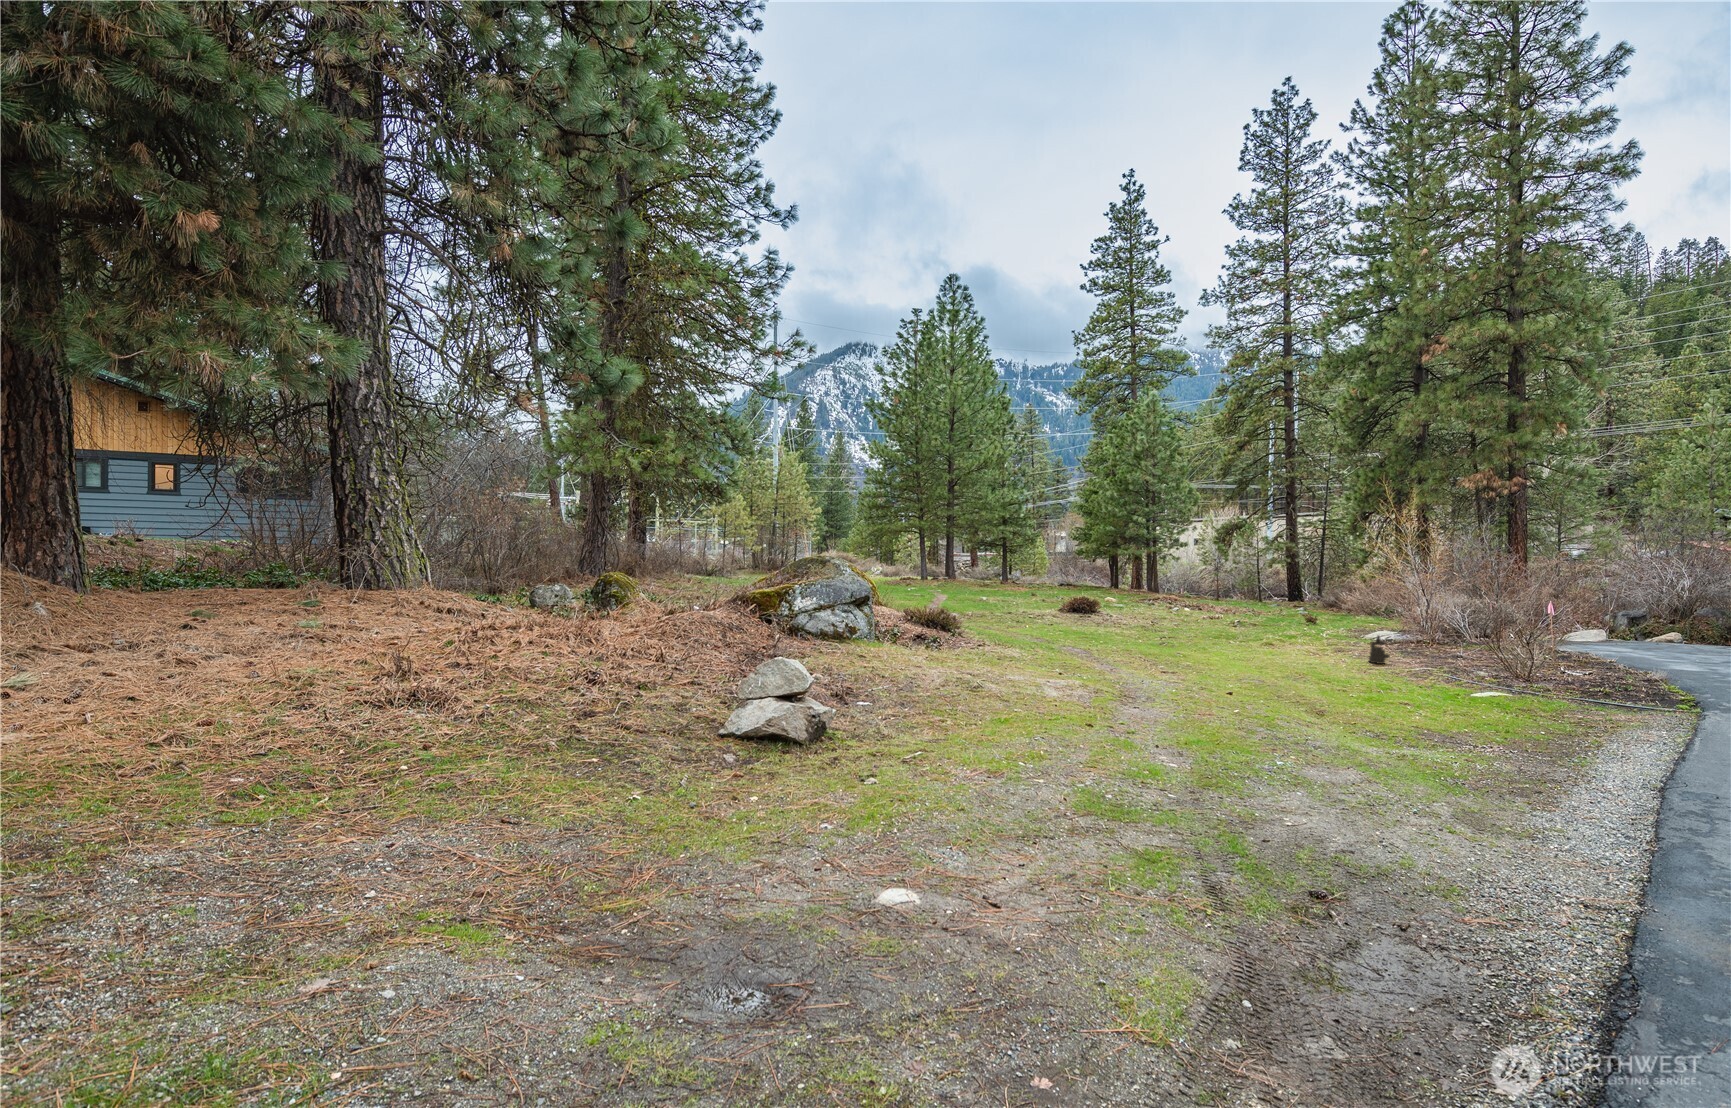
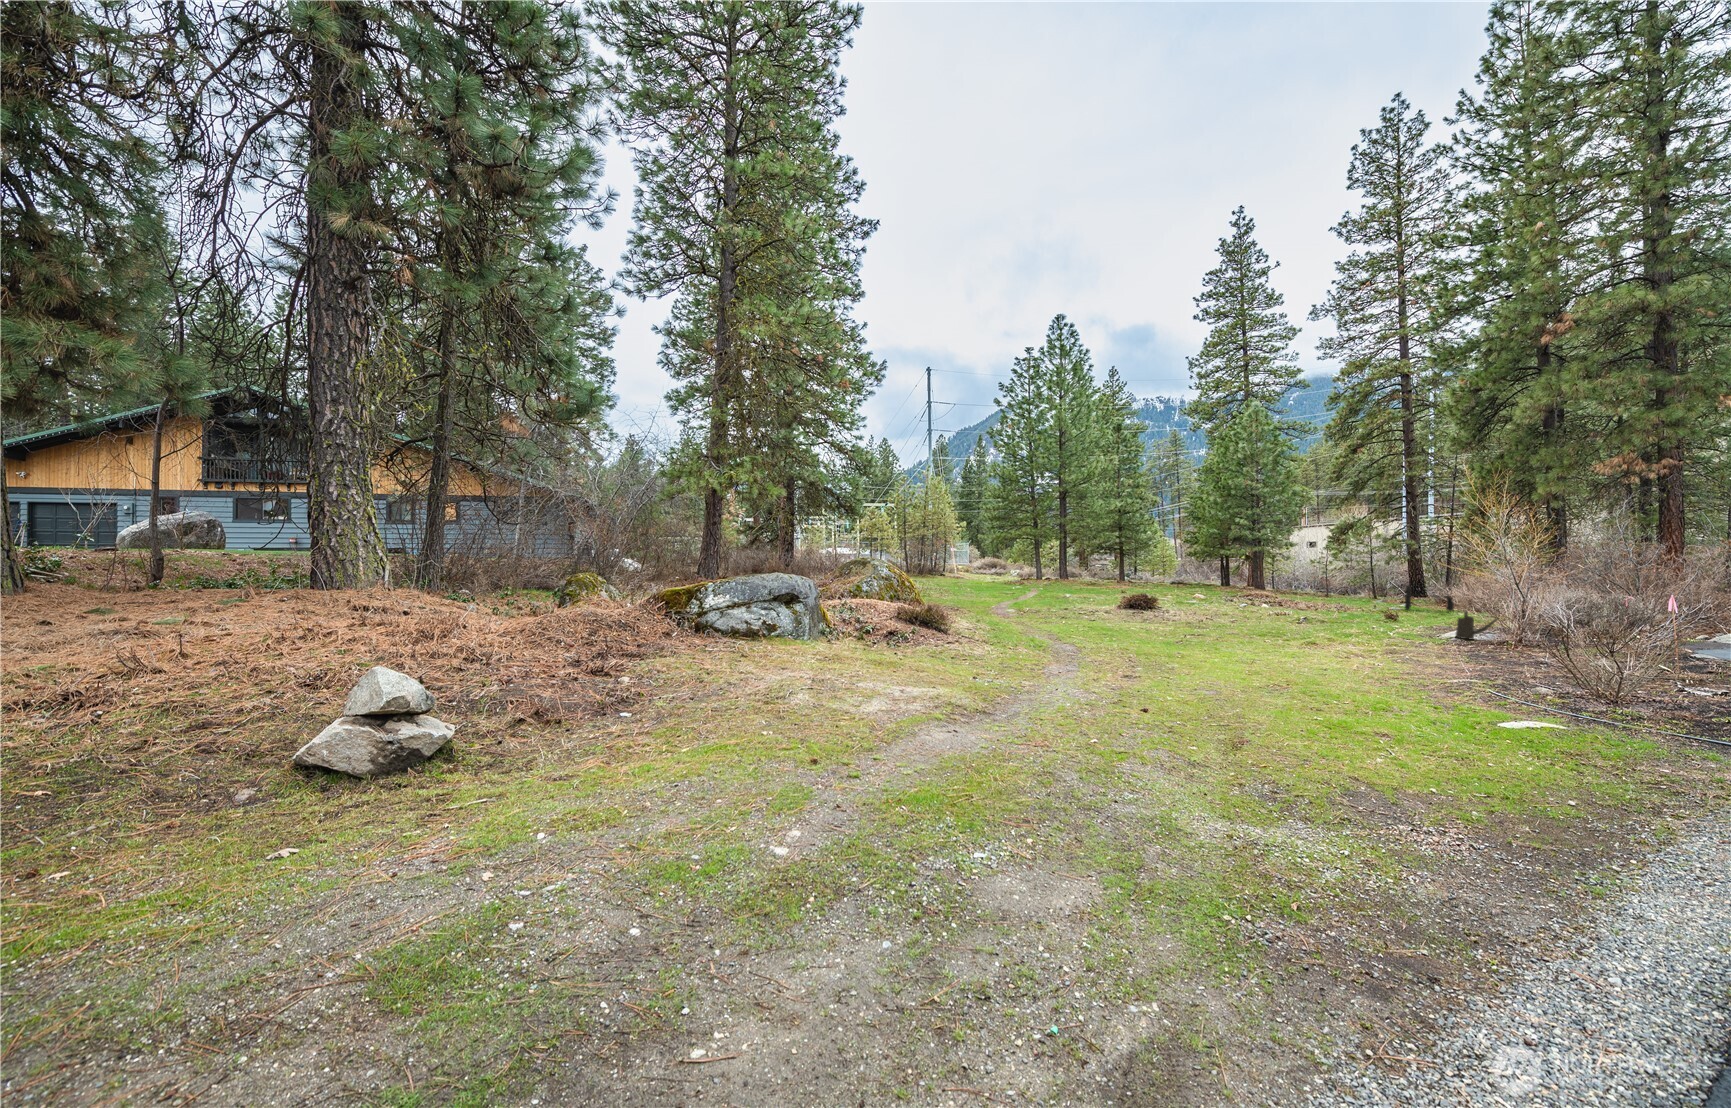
bench: none [1296,592,1340,621] -> present [1405,585,1454,613]

